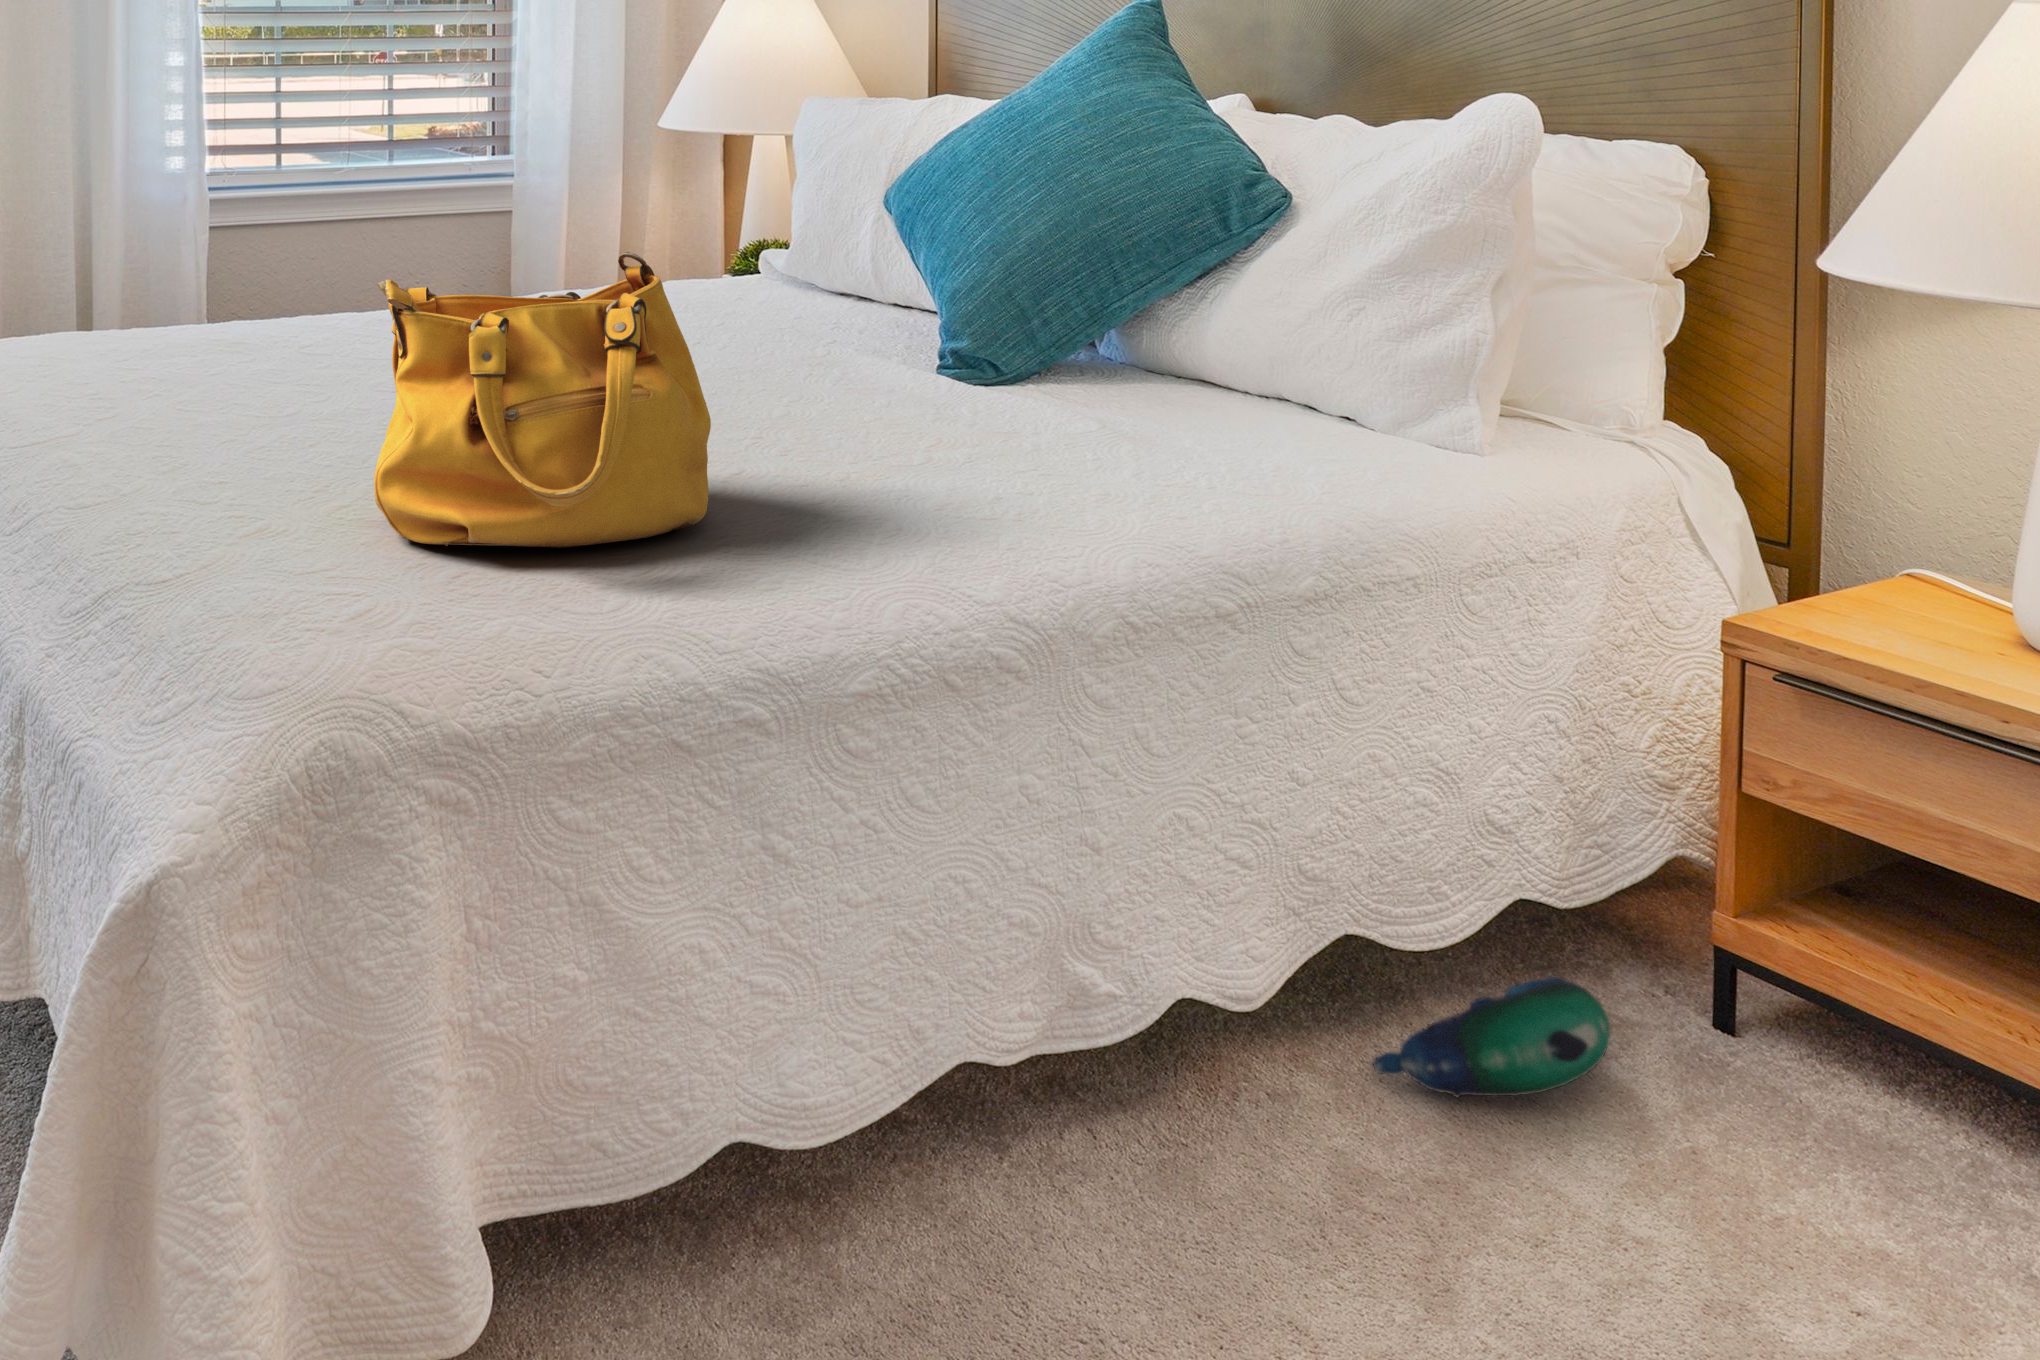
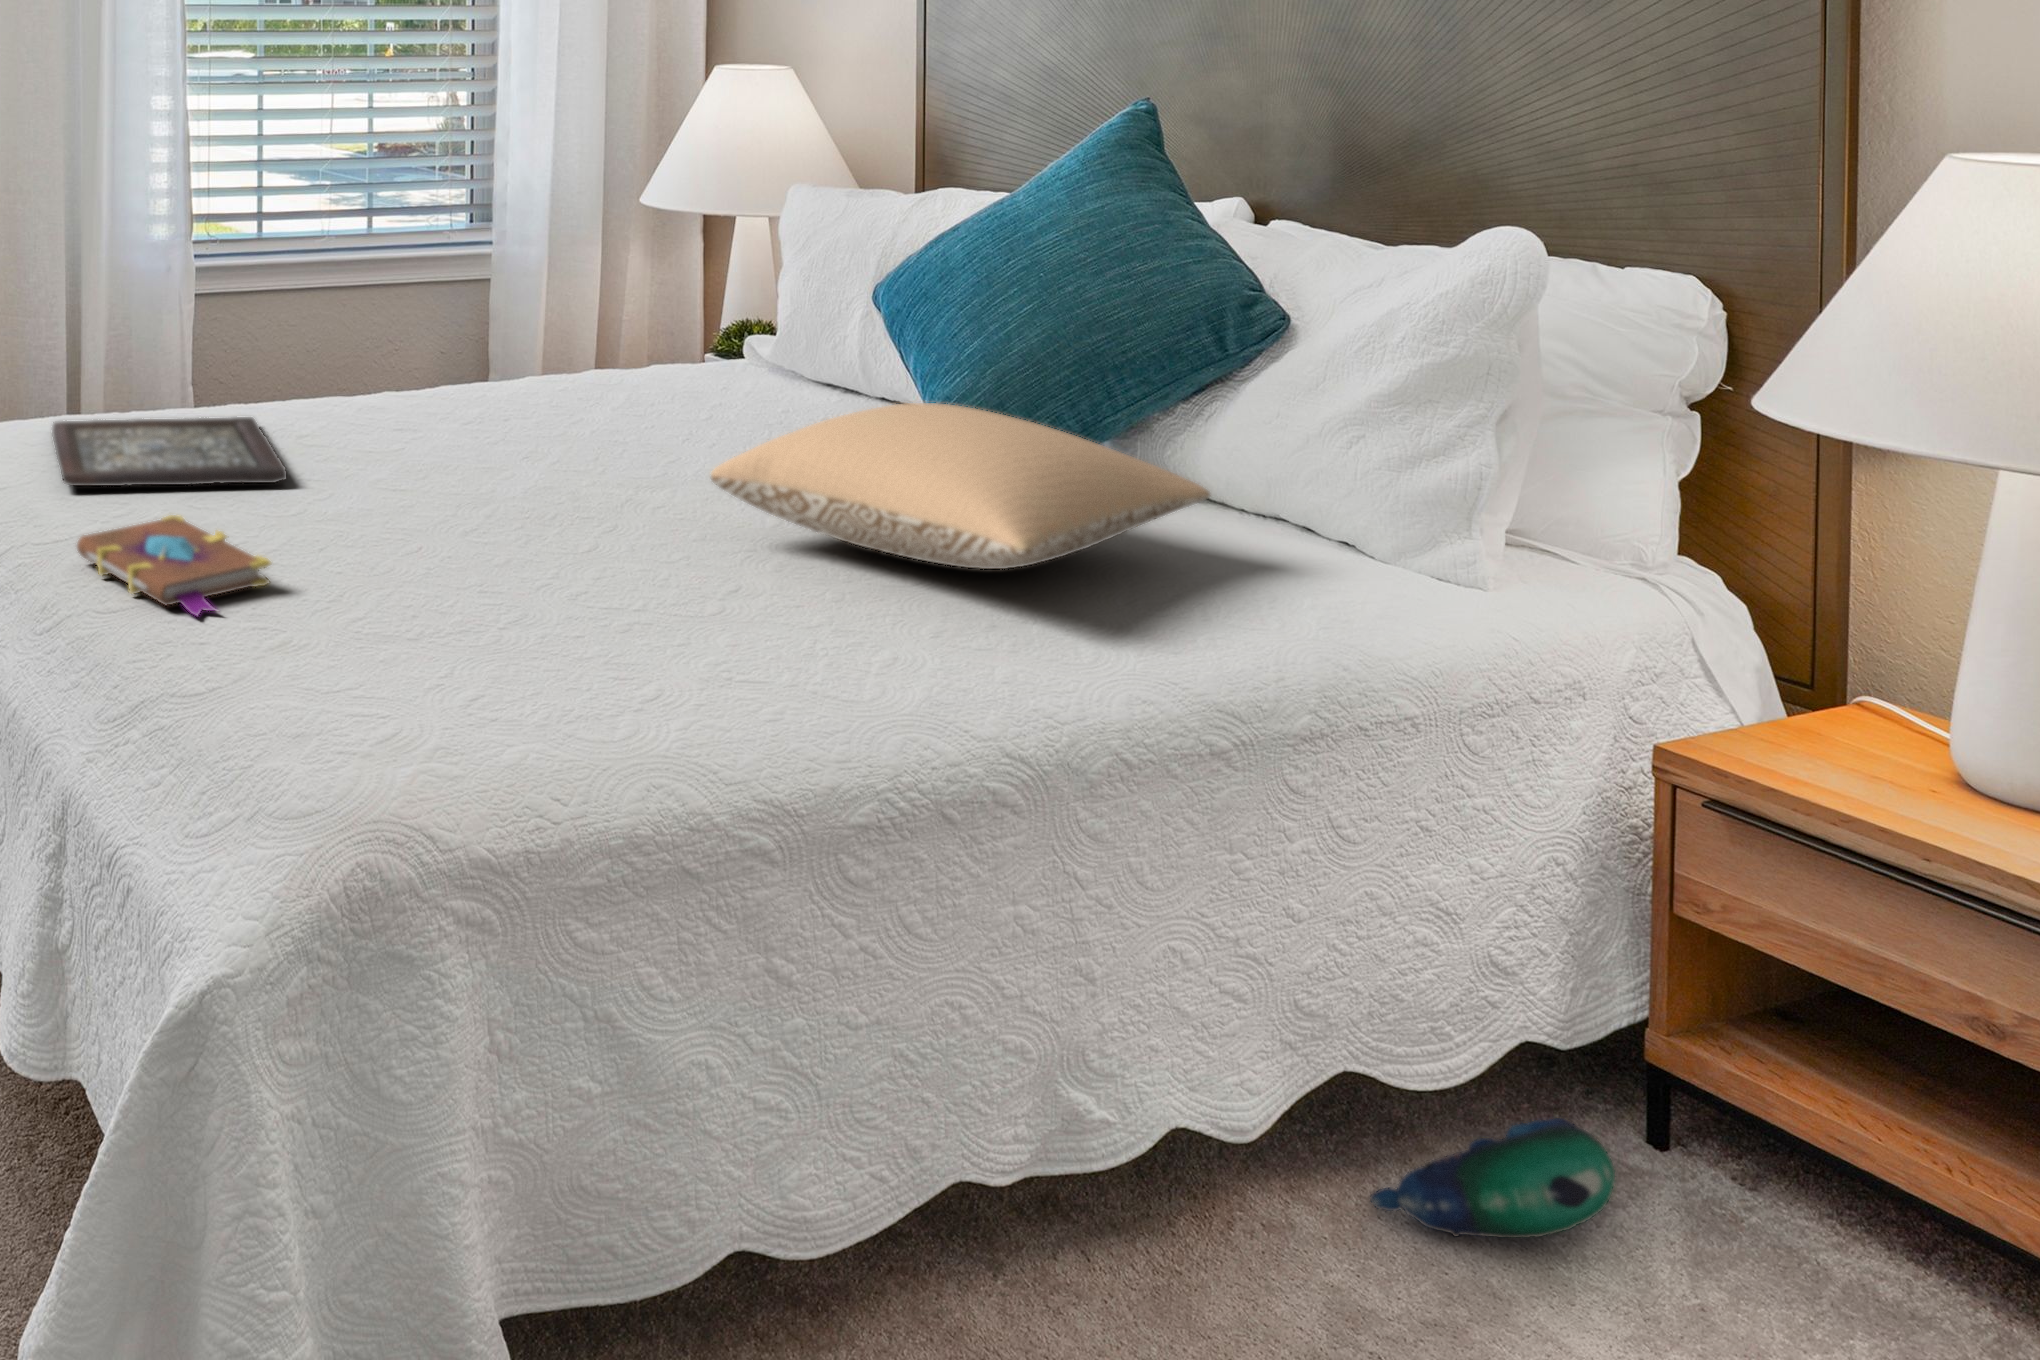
handbag: present [374,252,711,548] -> none [387,382,711,670]
pillow: none [716,286,1214,444] -> present [711,403,1210,569]
tray: none [47,327,287,393] -> present [52,417,287,486]
book: none [57,413,260,509] -> present [77,515,271,616]

